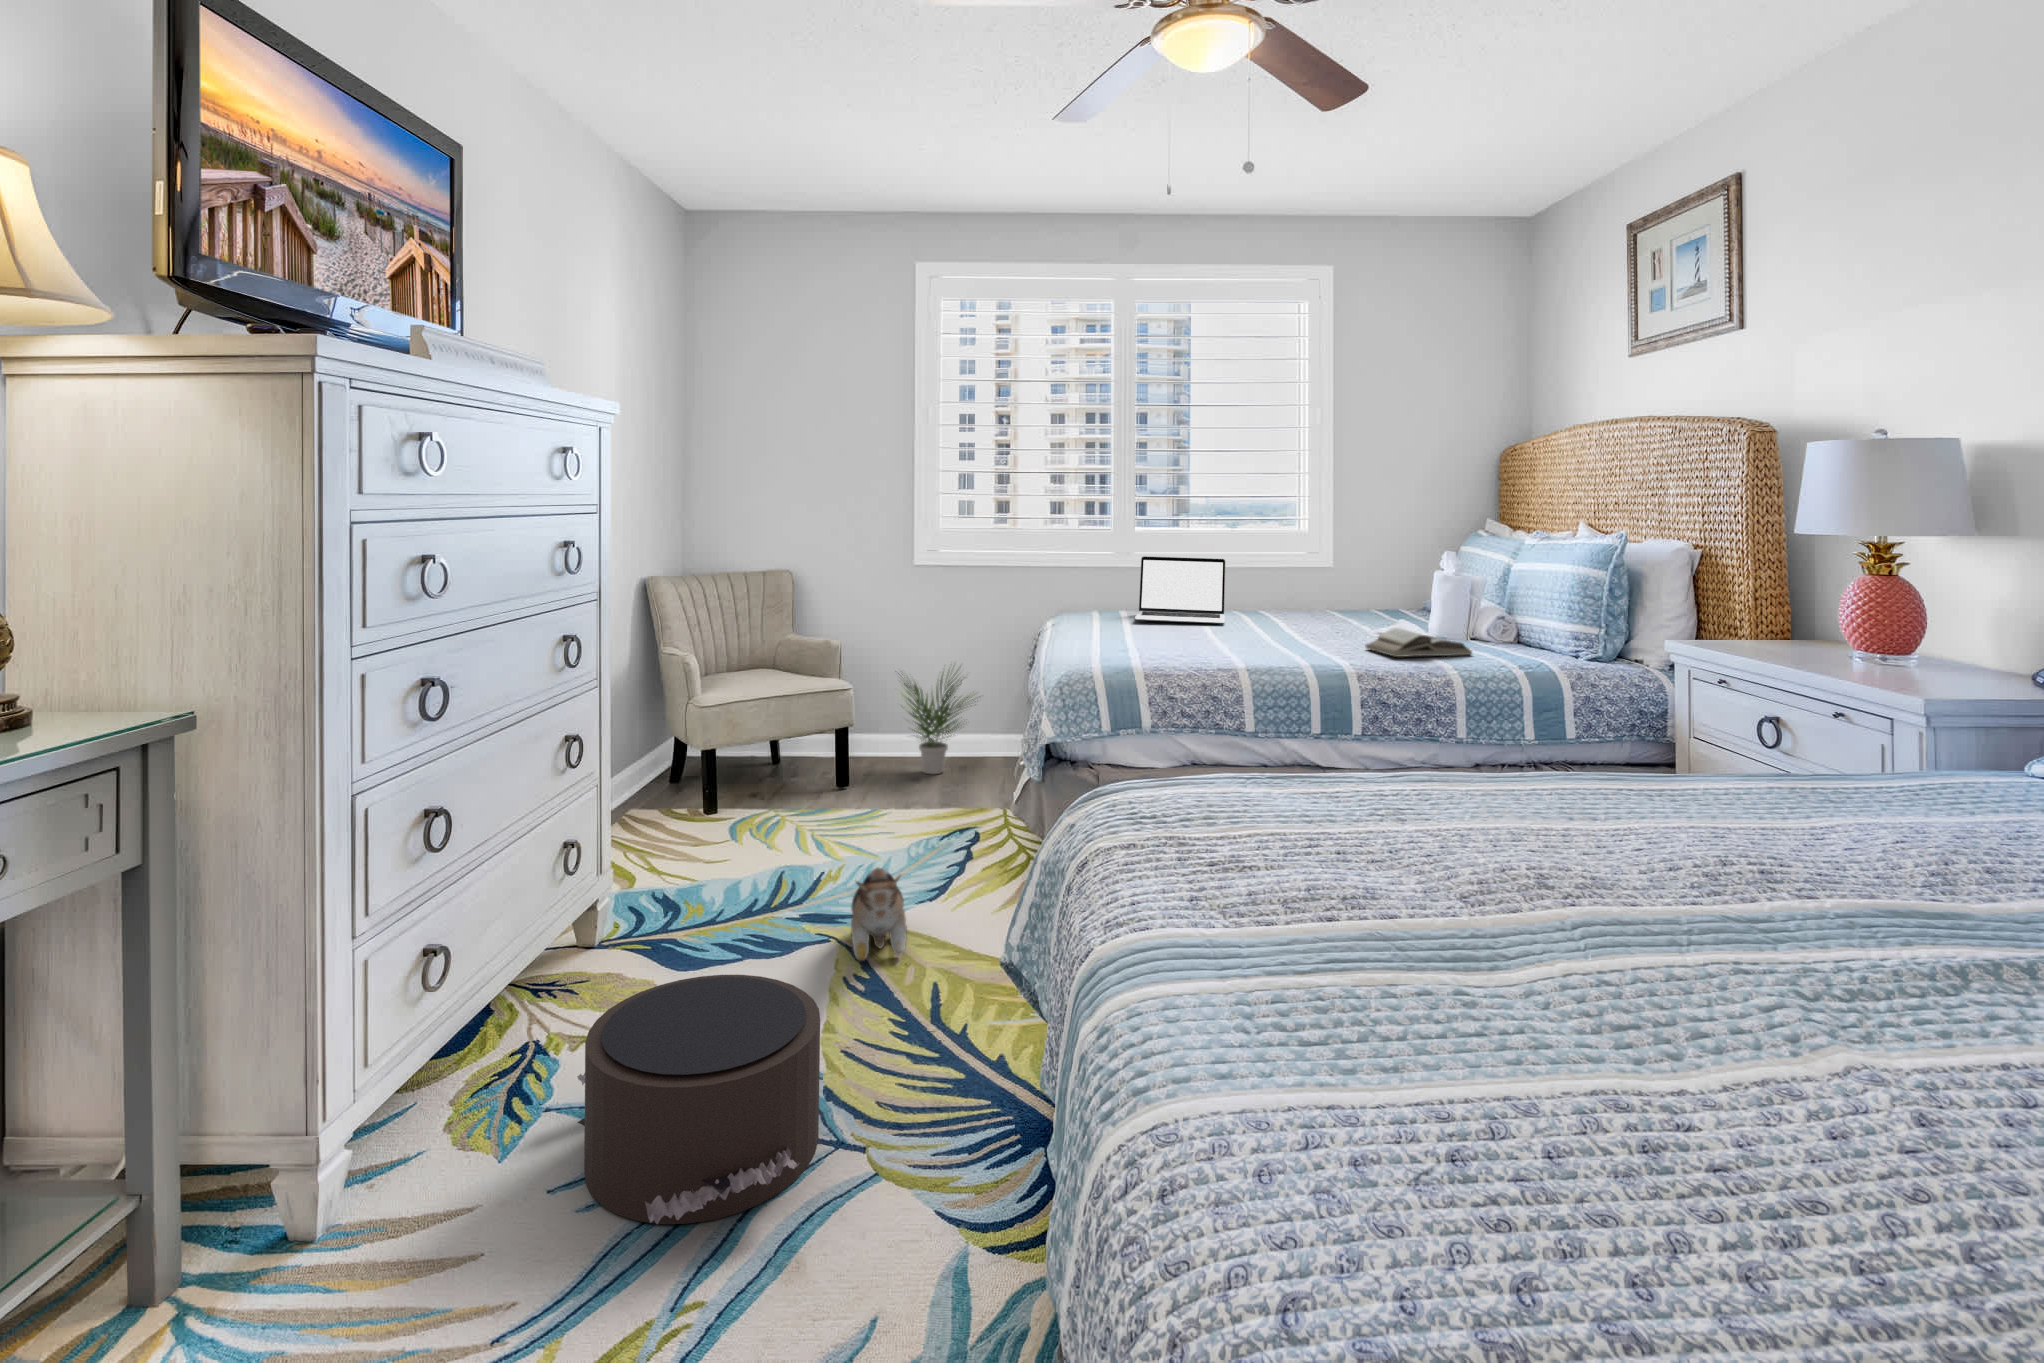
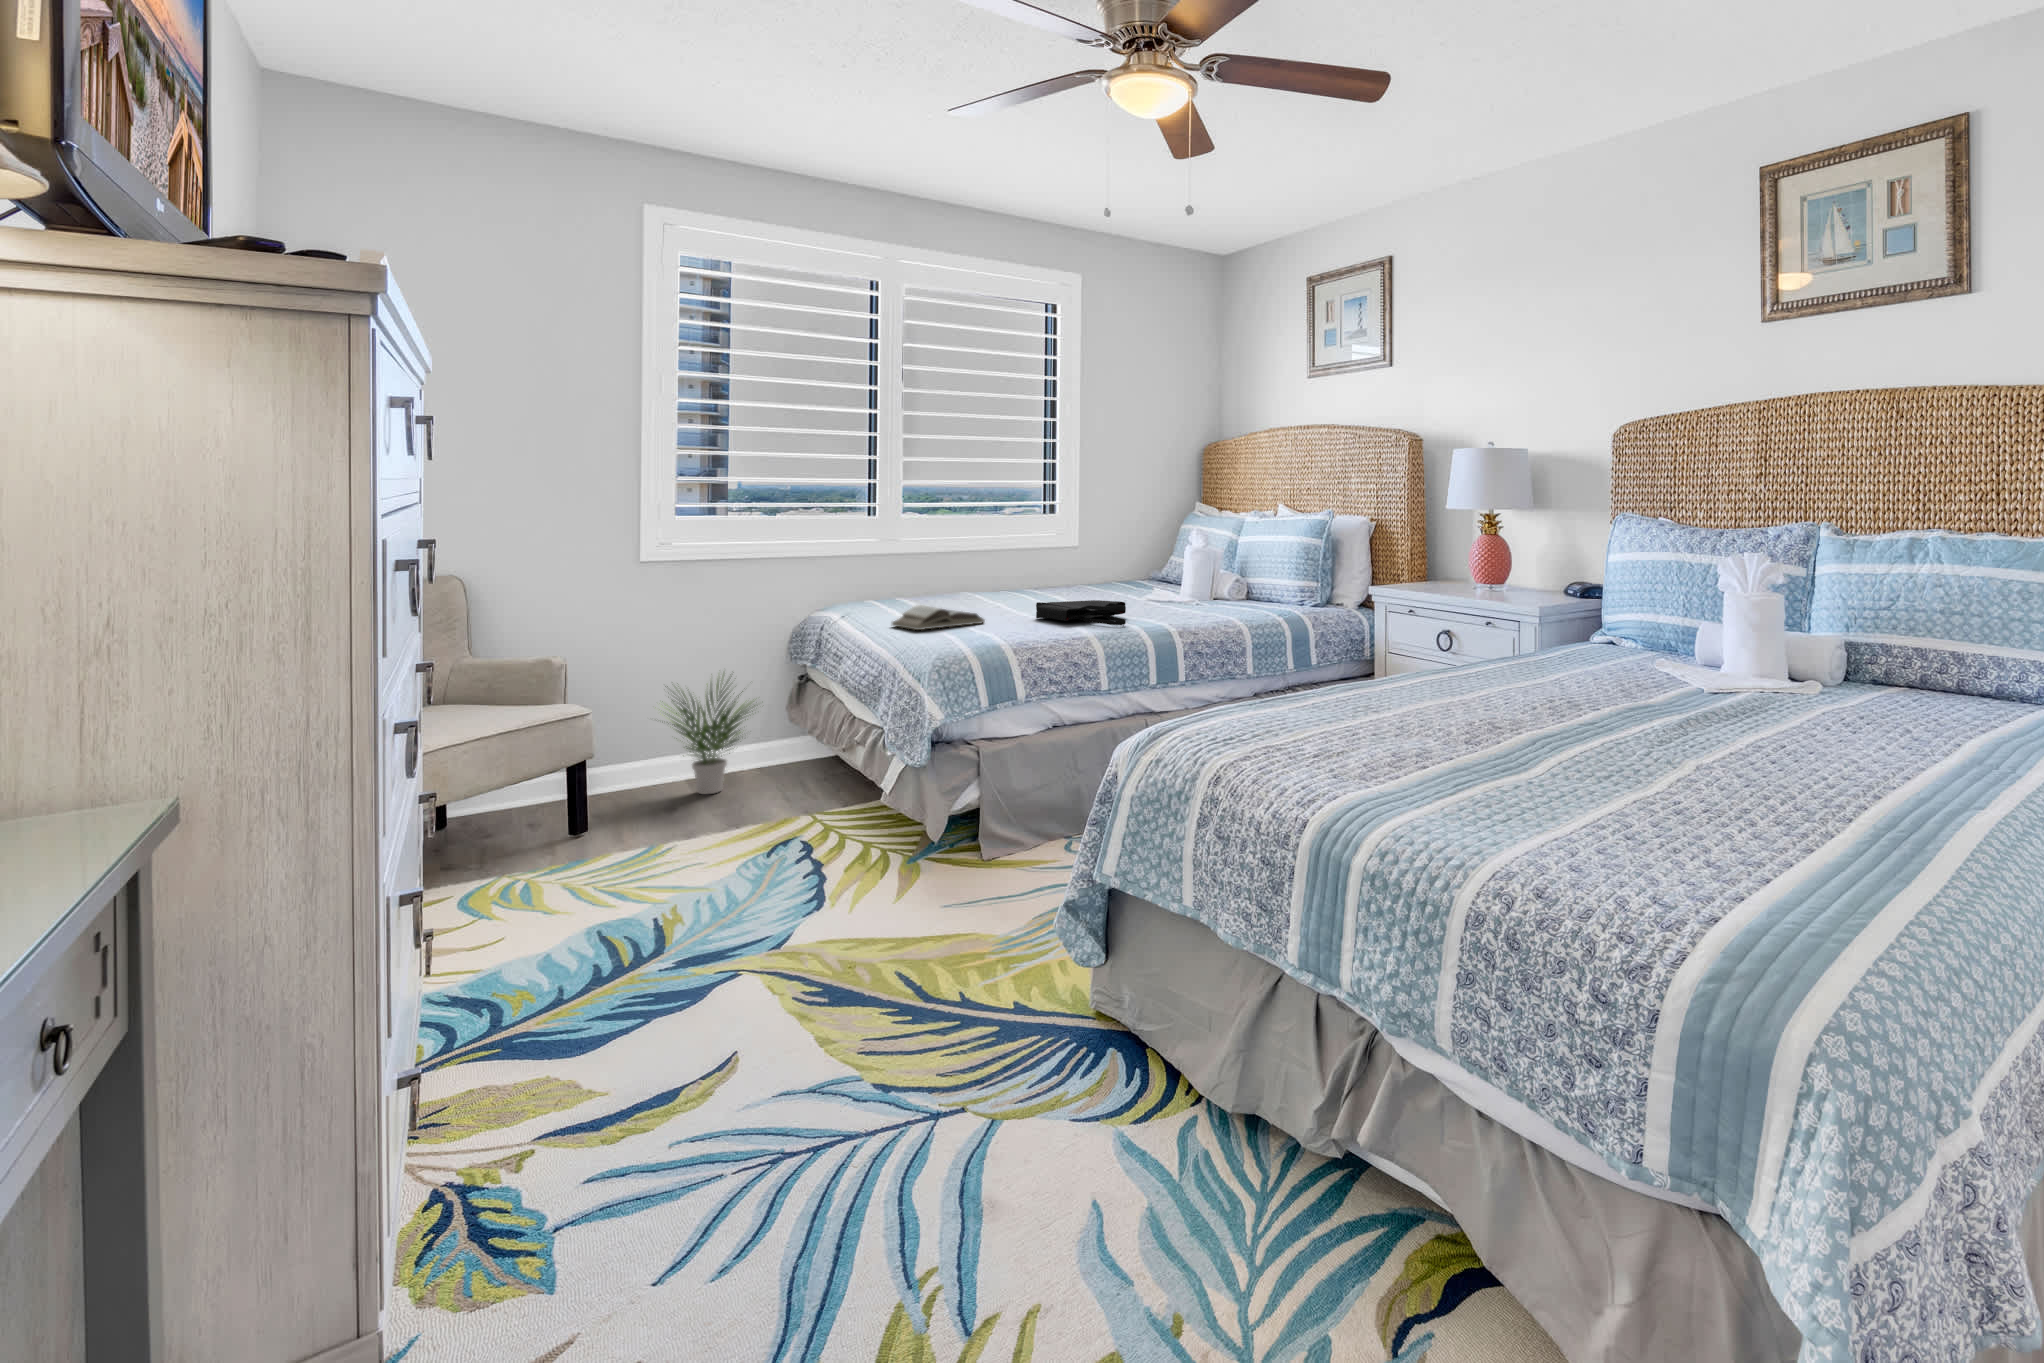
laptop: present [1135,556,1225,624] -> none [925,546,1022,607]
tote bag: none [1216,624,1313,658] -> present [1036,600,1126,625]
book: present [1366,628,1472,657] -> present [892,605,985,630]
plush toy: present [851,867,907,961] -> none [771,867,858,970]
pouf: present [577,975,820,1224] -> none [605,981,947,1252]

